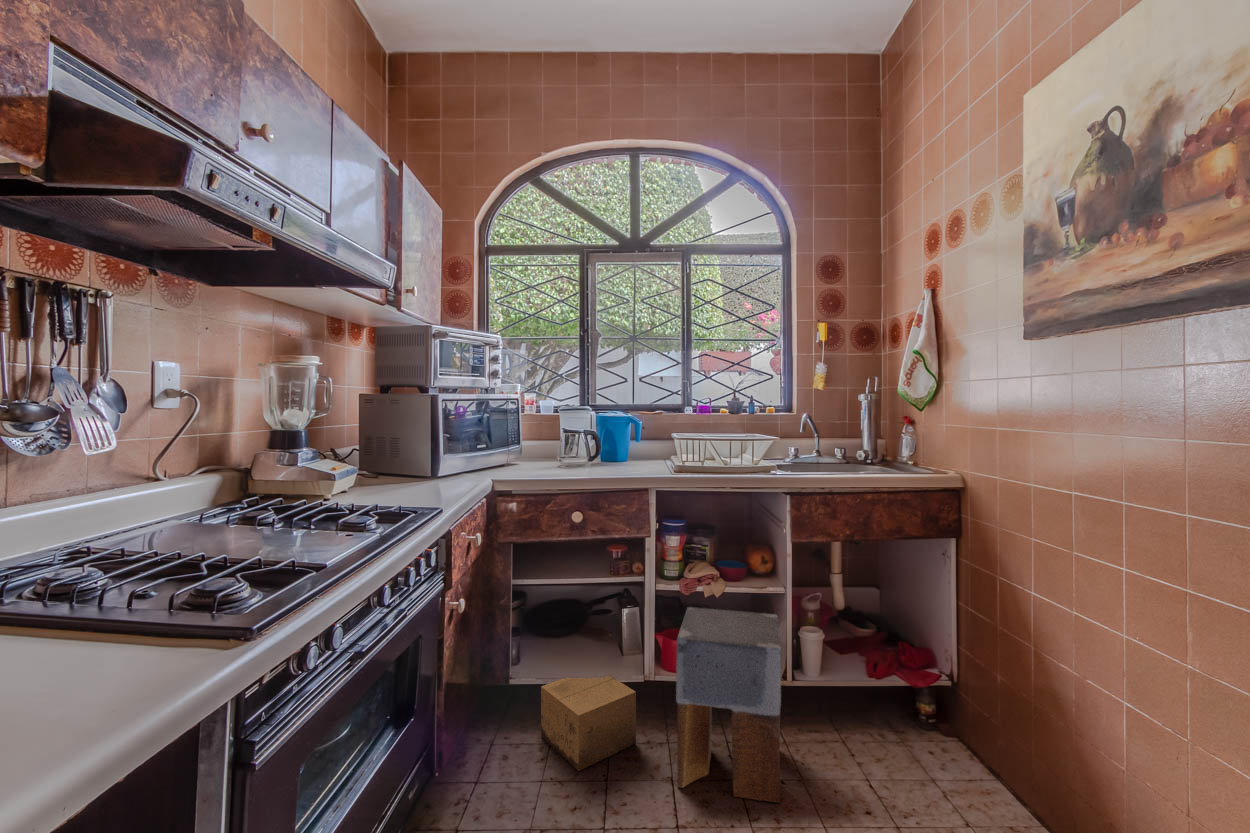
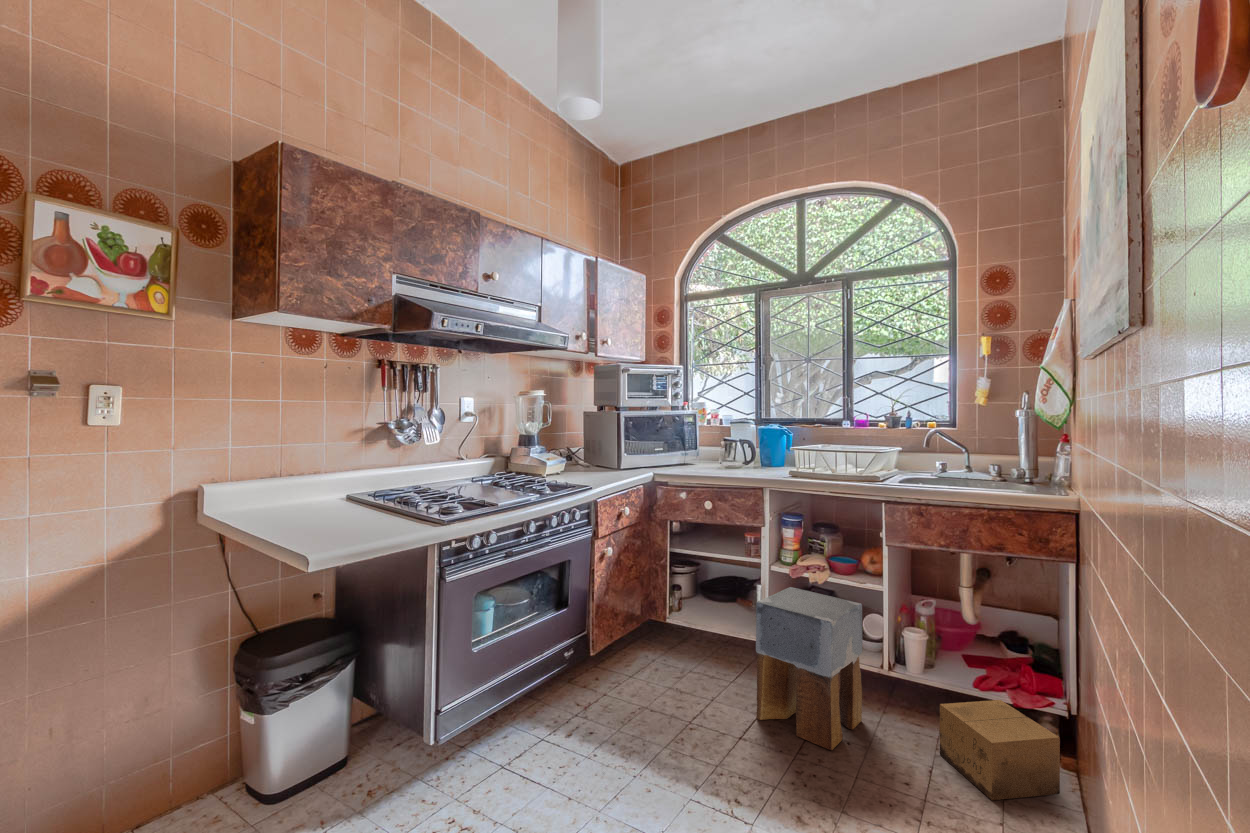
cardboard box: present [541,676,636,771] -> present [940,700,1060,800]

